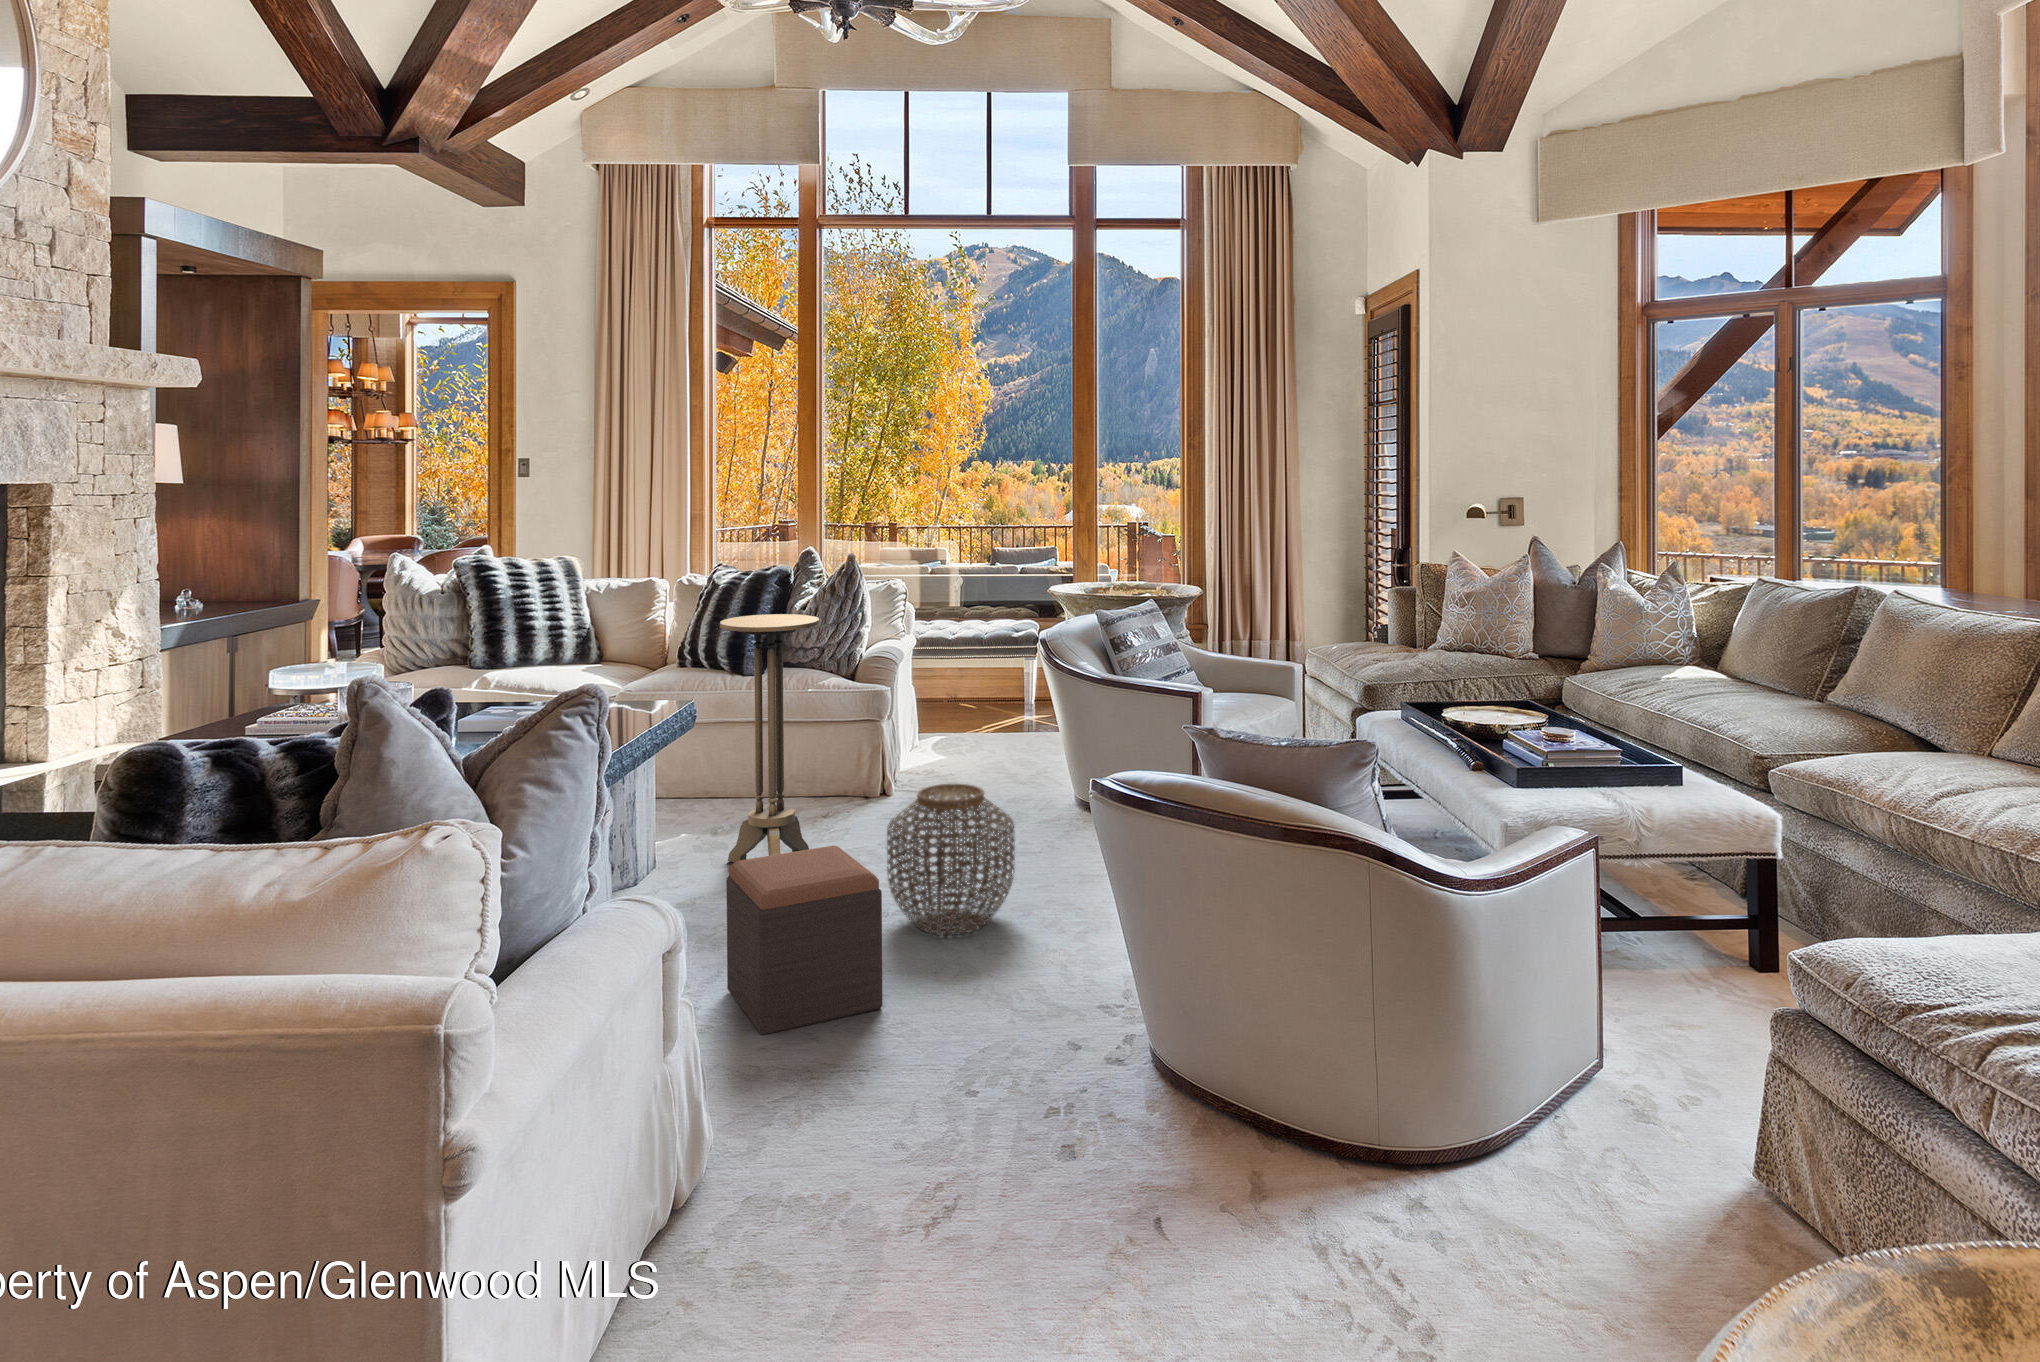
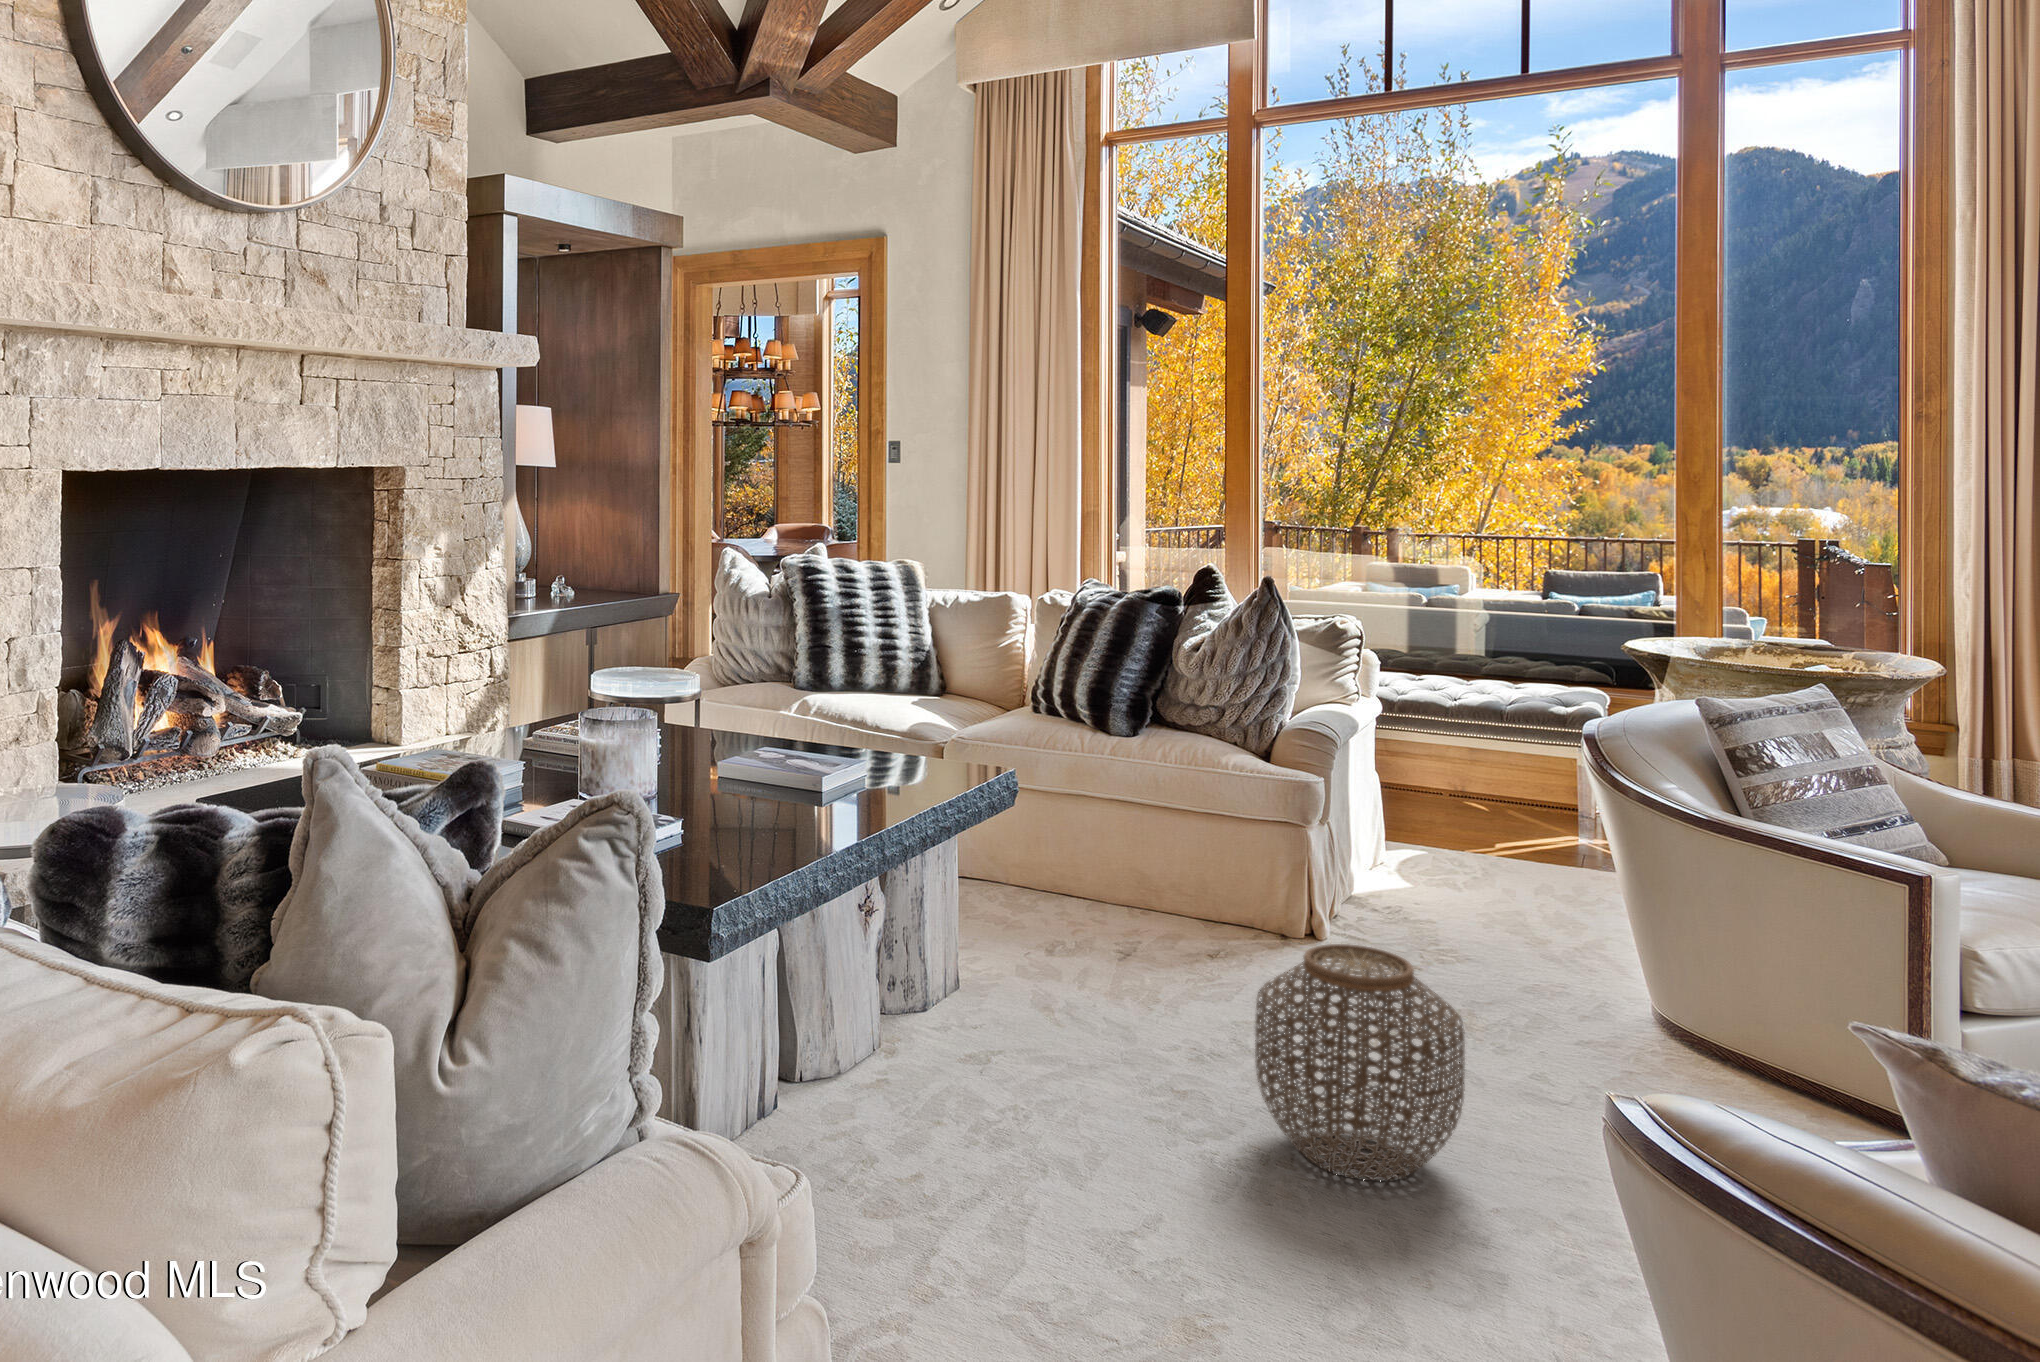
side table: present [720,614,819,863] -> none [1048,661,1183,1027]
footstool: present [726,846,882,1035] -> none [1004,1013,1218,1282]

